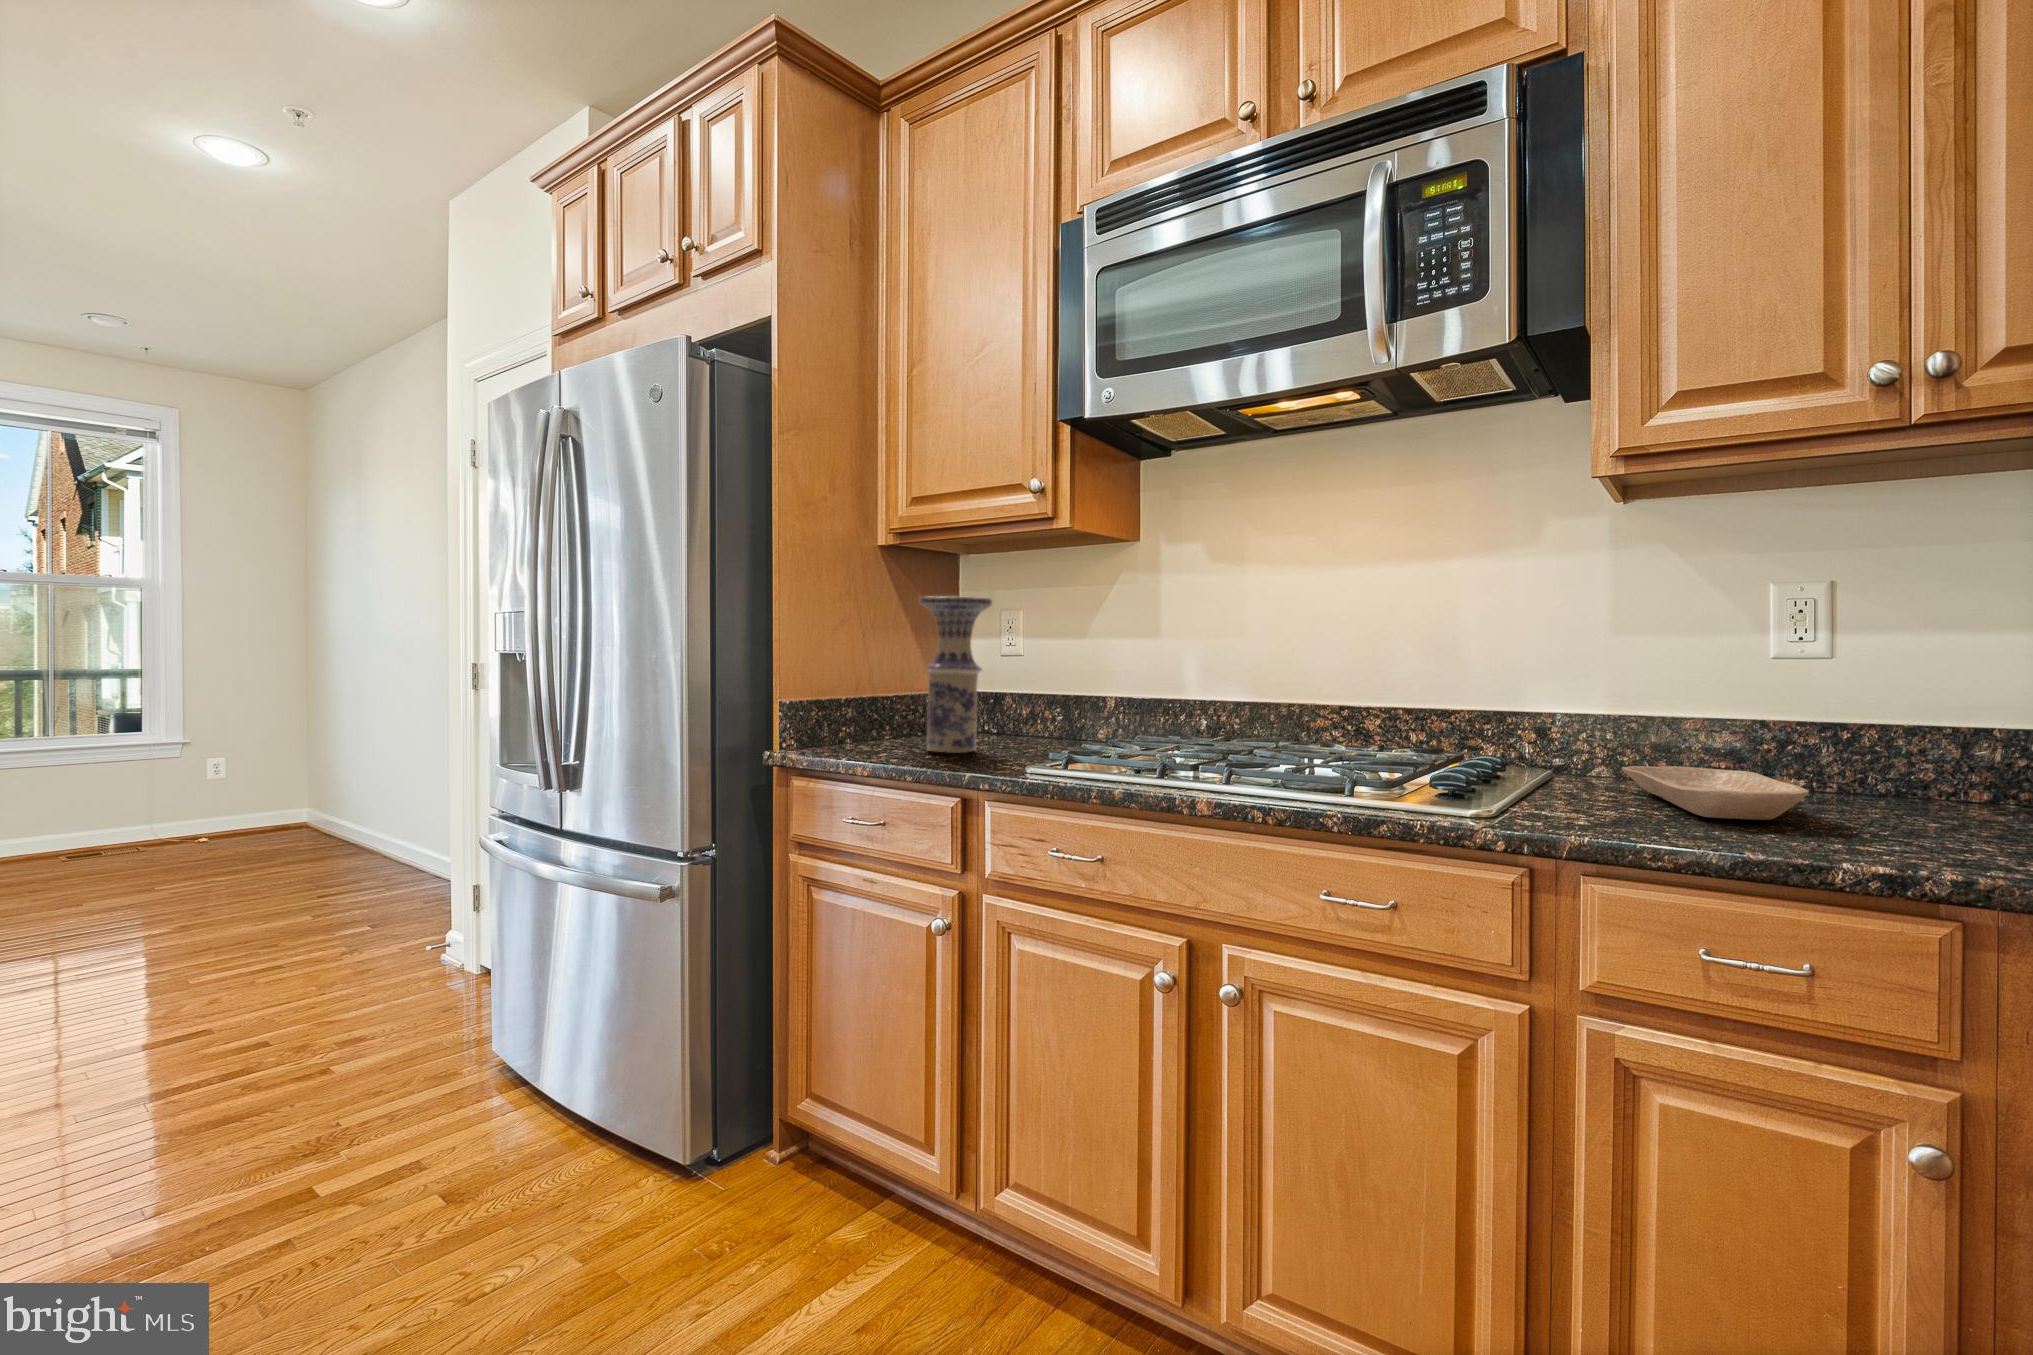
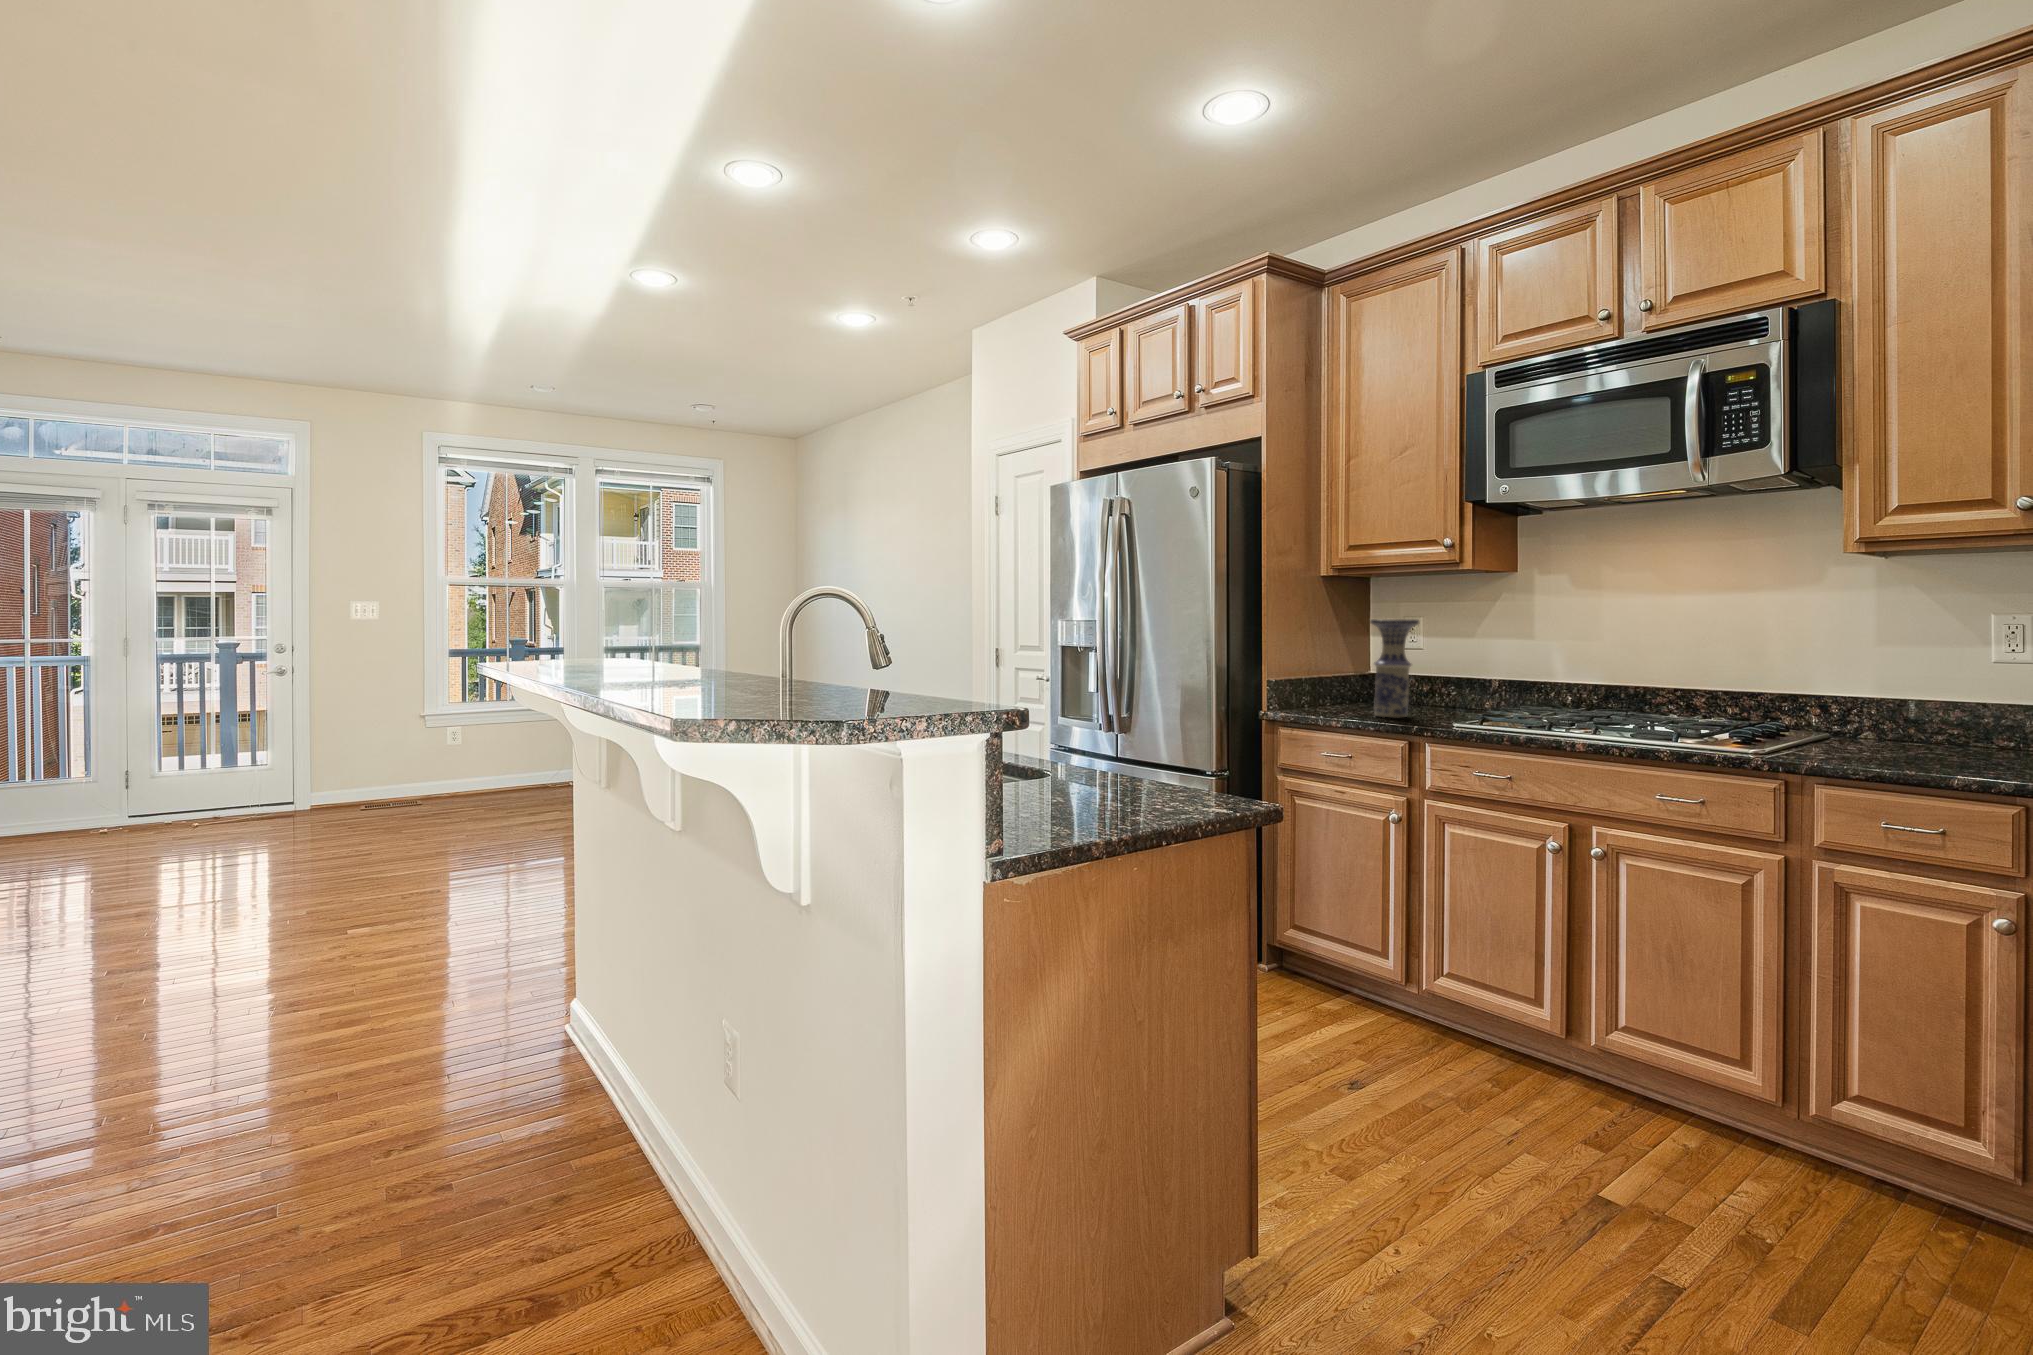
tray: present [1622,766,1809,820] -> none [1868,730,1972,759]

